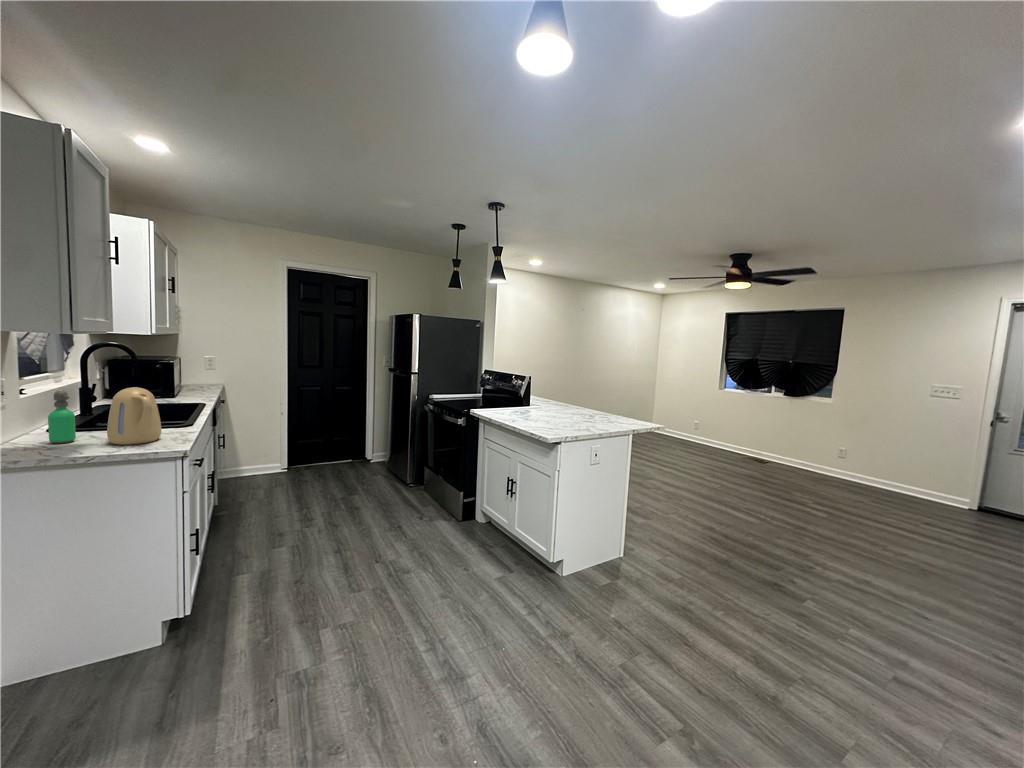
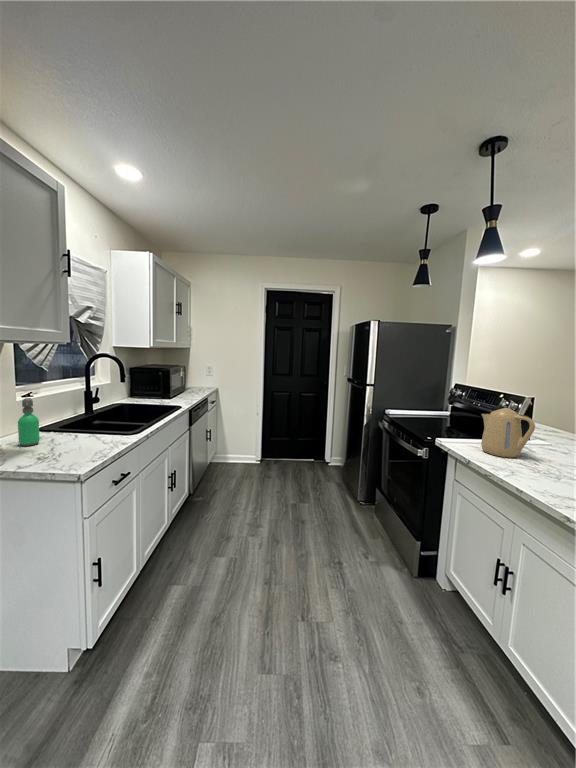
kettle: present [107,387,161,445] -> present [481,408,535,458]

